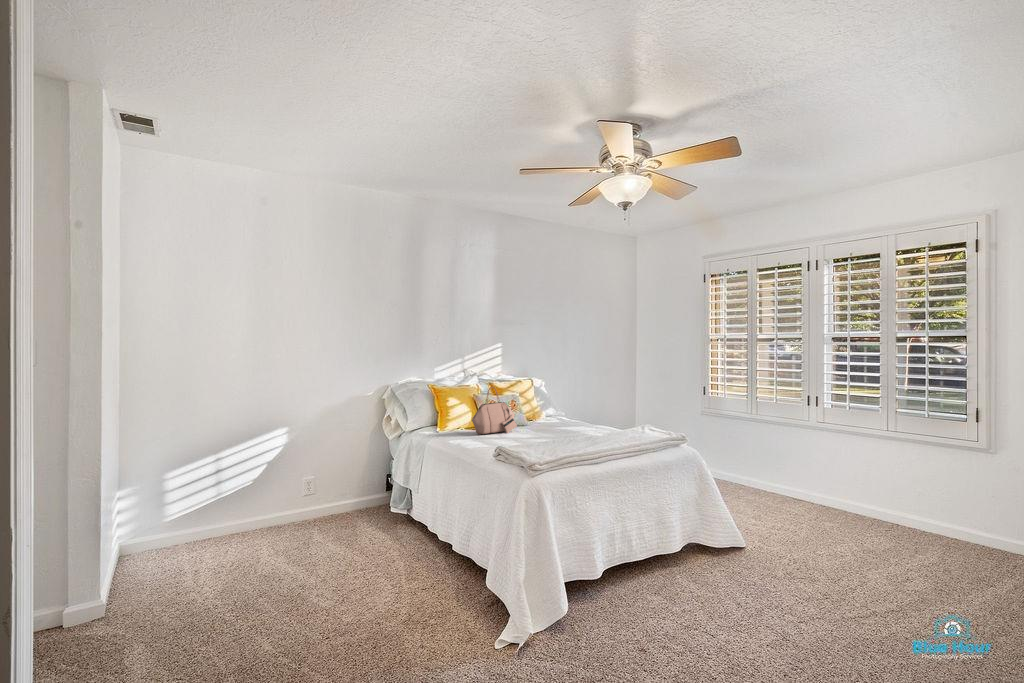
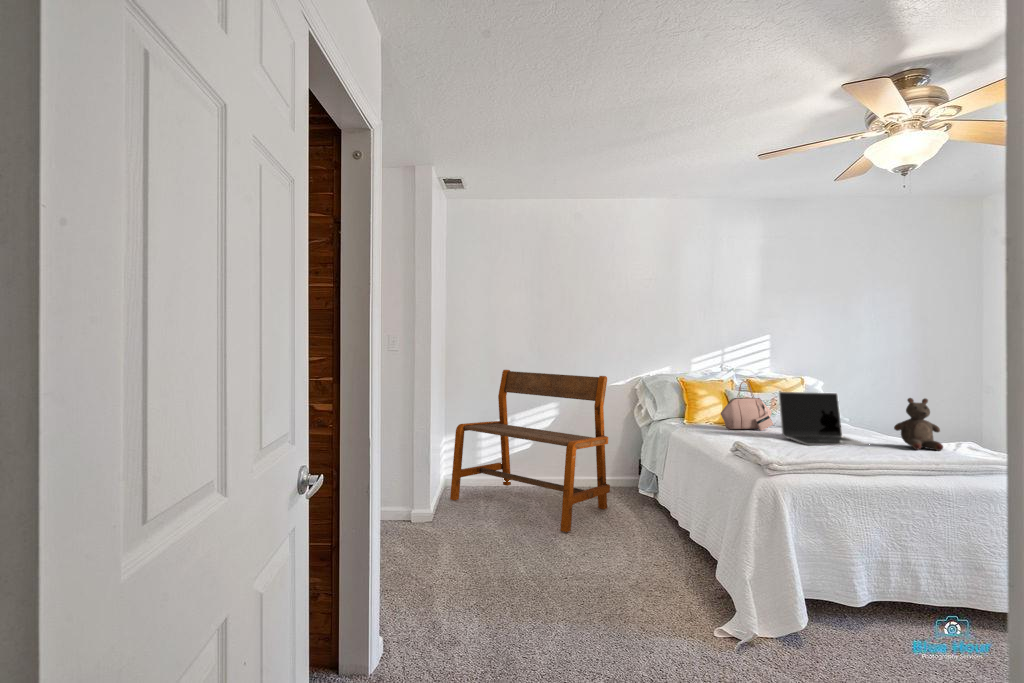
bench: none [153,388,362,571] -> present [450,370,610,532]
laptop: none [525,394,599,443] -> present [779,392,866,445]
stuffed bear: none [614,395,648,438] -> present [894,398,943,451]

